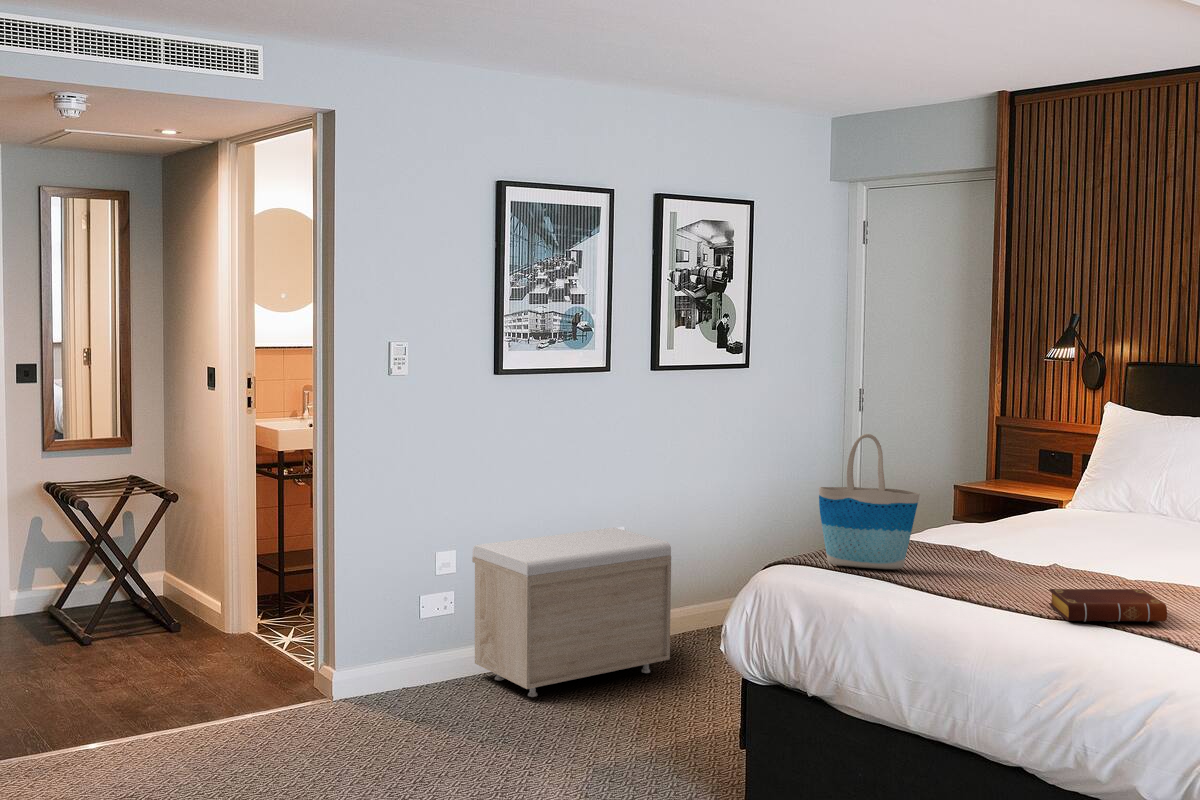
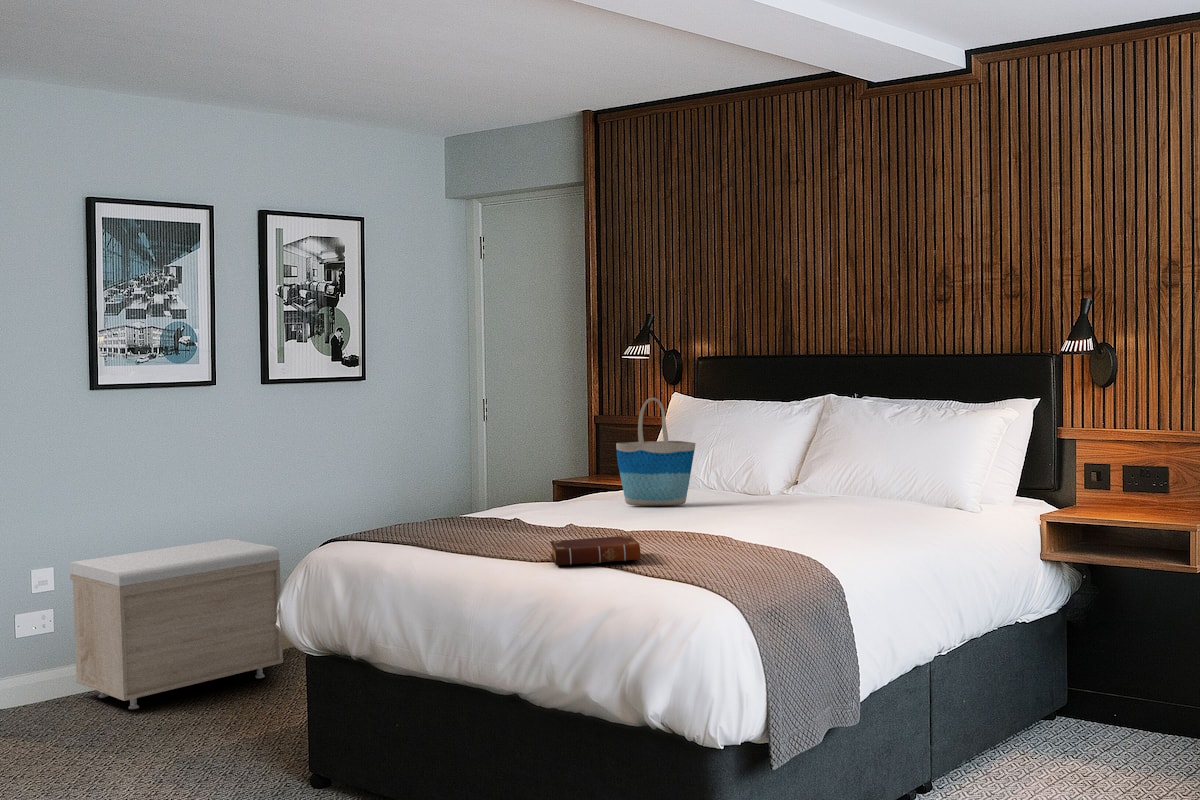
tote bag: present [819,434,920,569] -> present [616,398,695,506]

